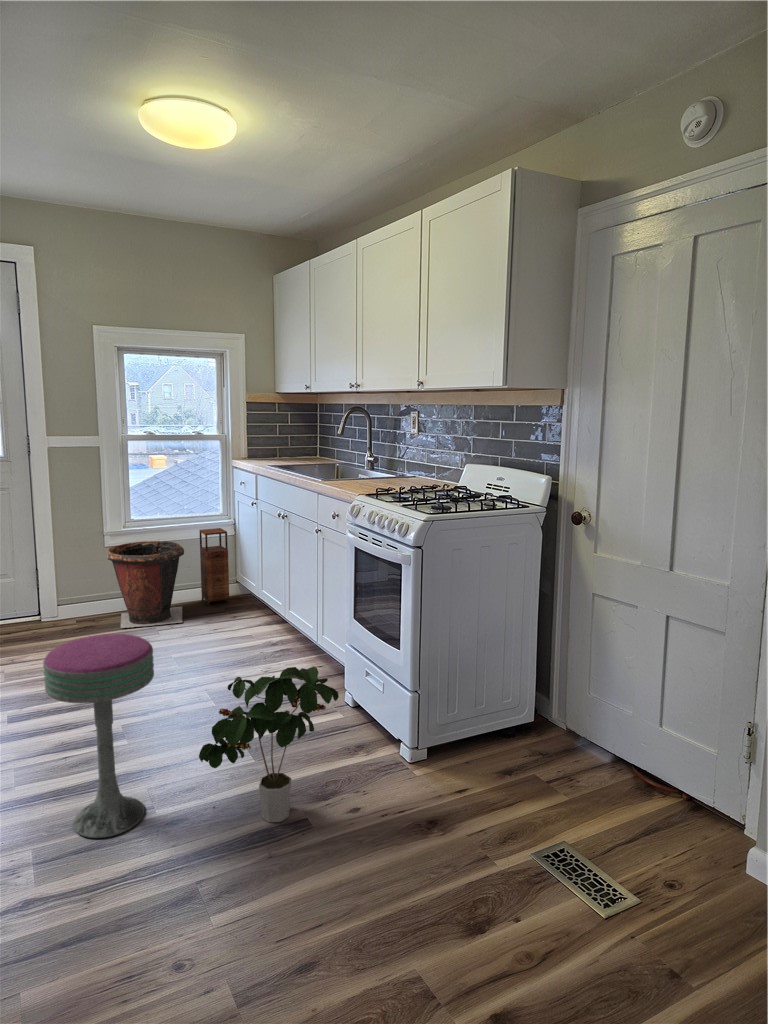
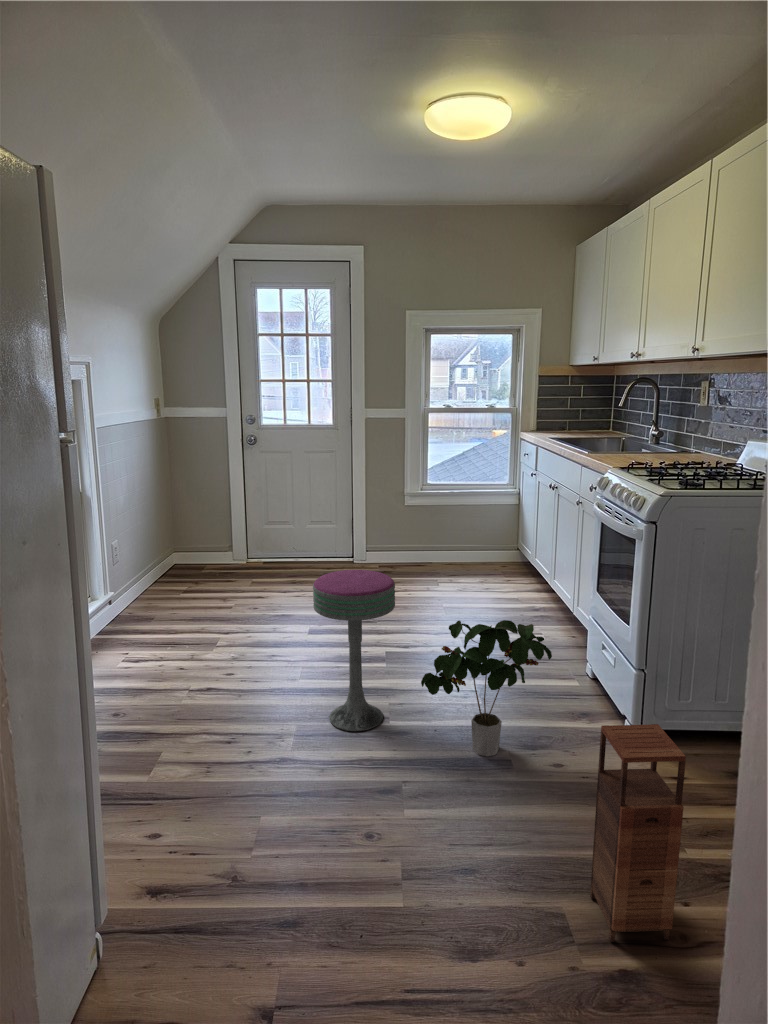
storage cabinet: present [199,528,229,606] -> present [590,724,686,942]
trash can: present [107,541,184,628] -> none [403,503,468,578]

